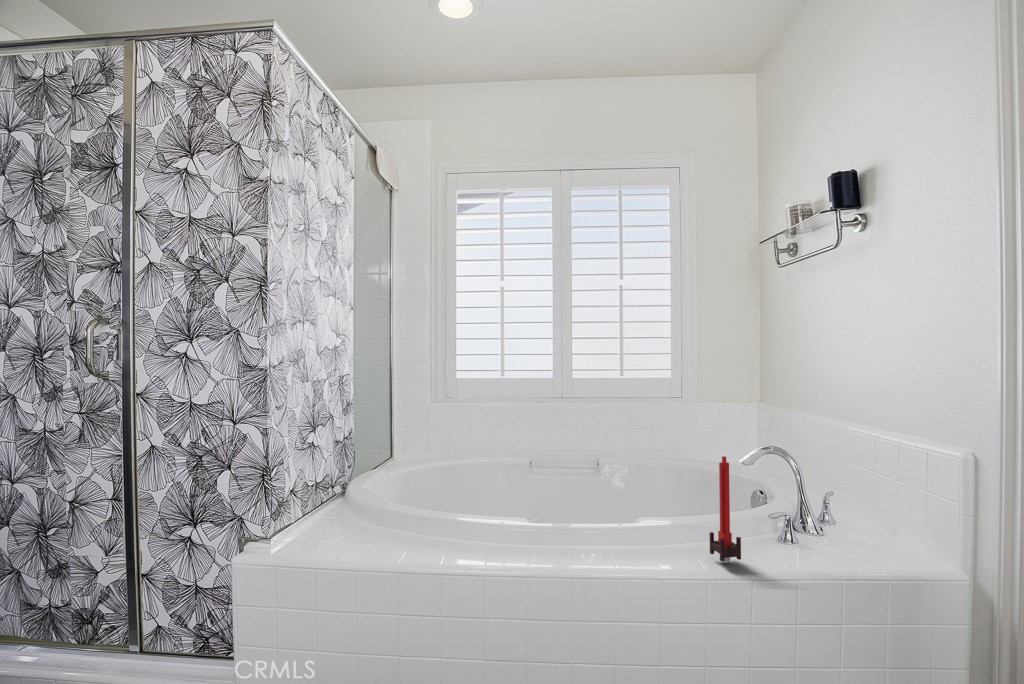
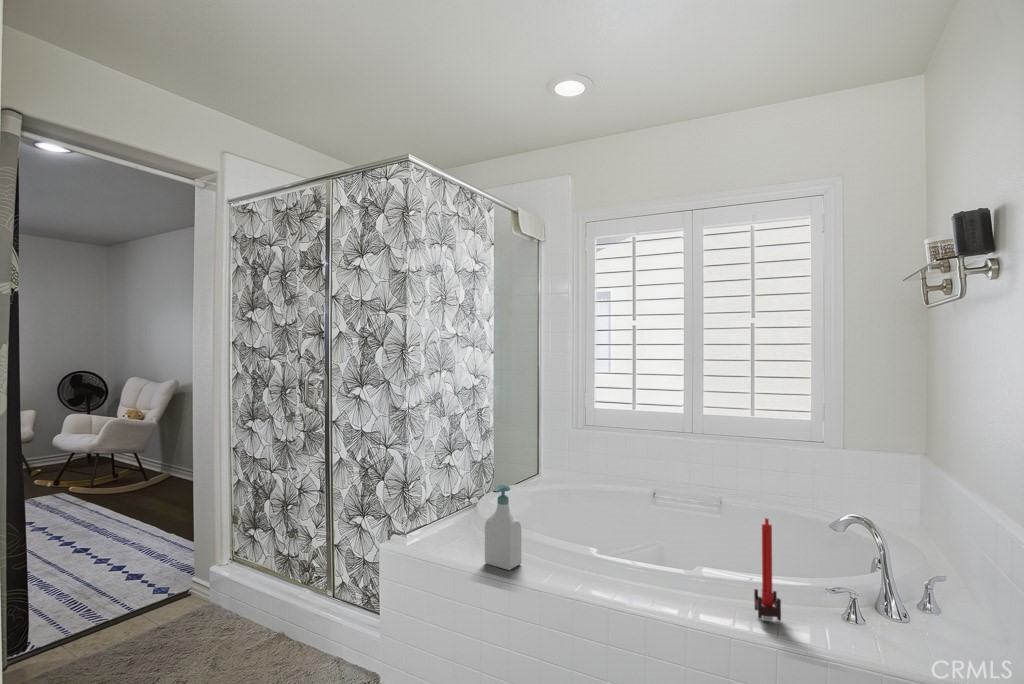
soap bottle: none [393,454,440,560] -> present [485,484,521,570]

